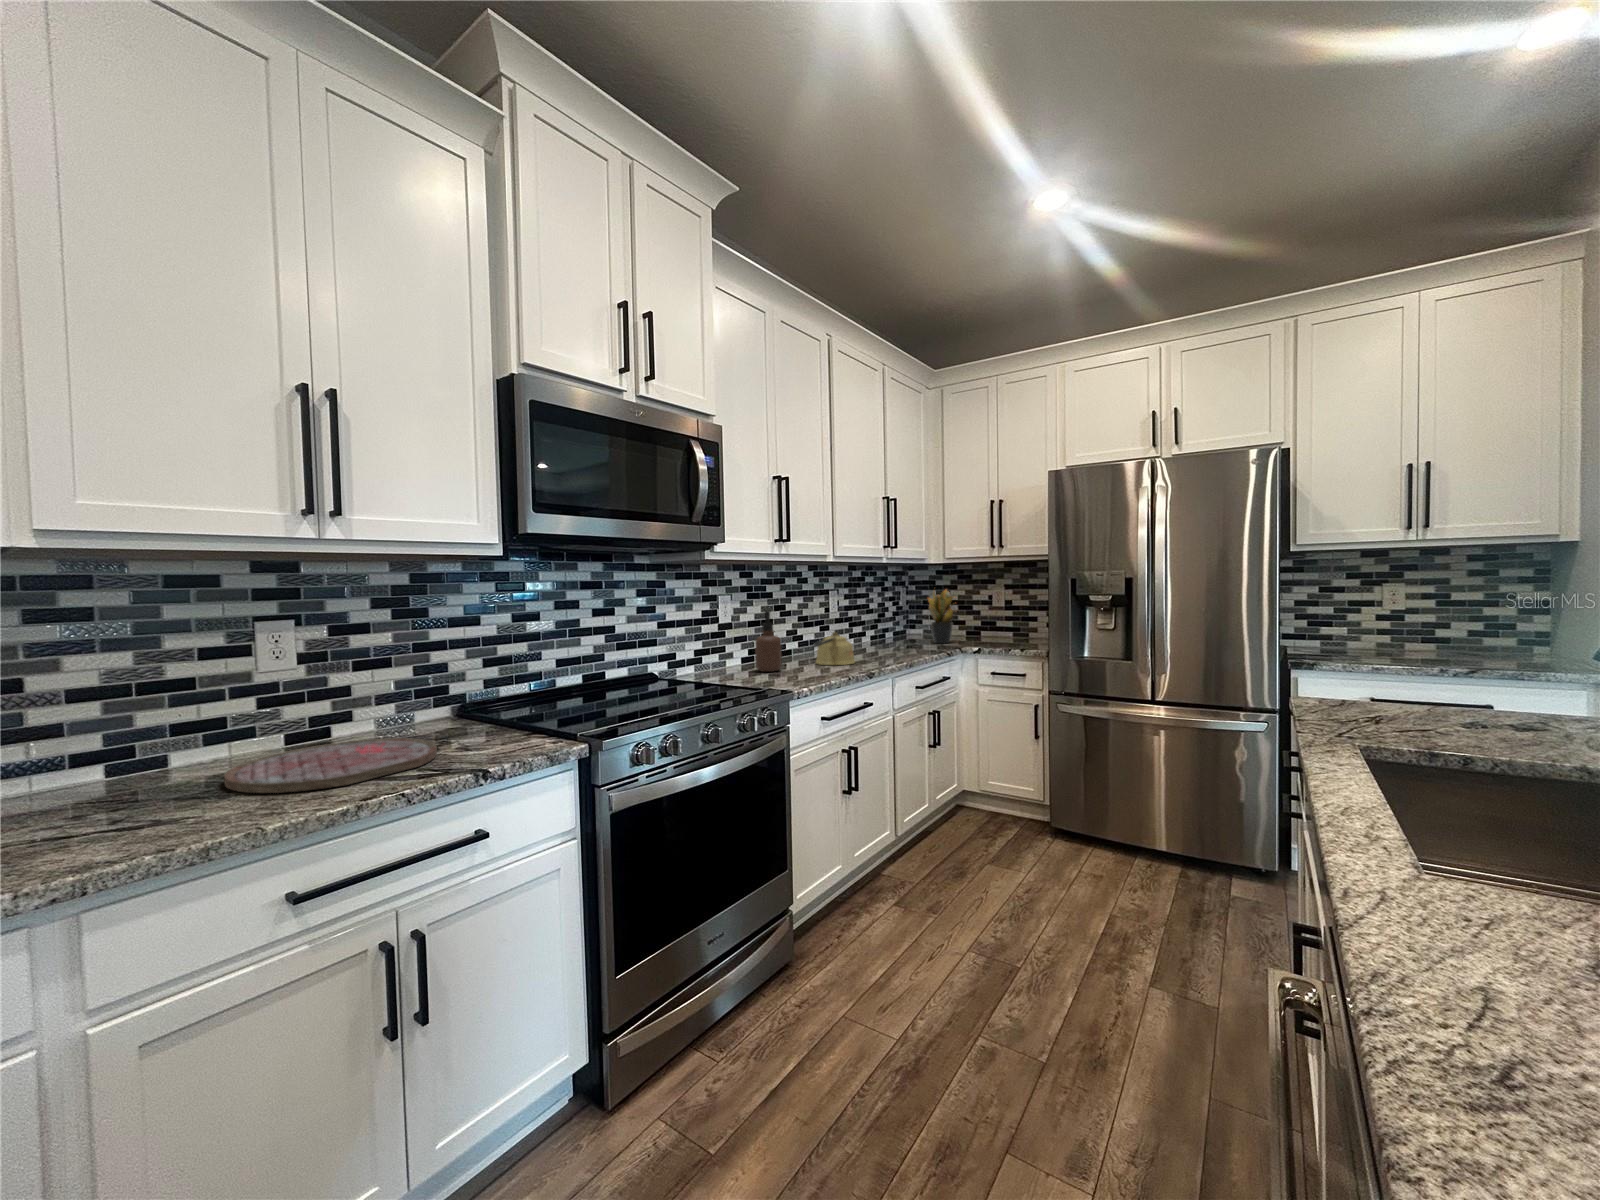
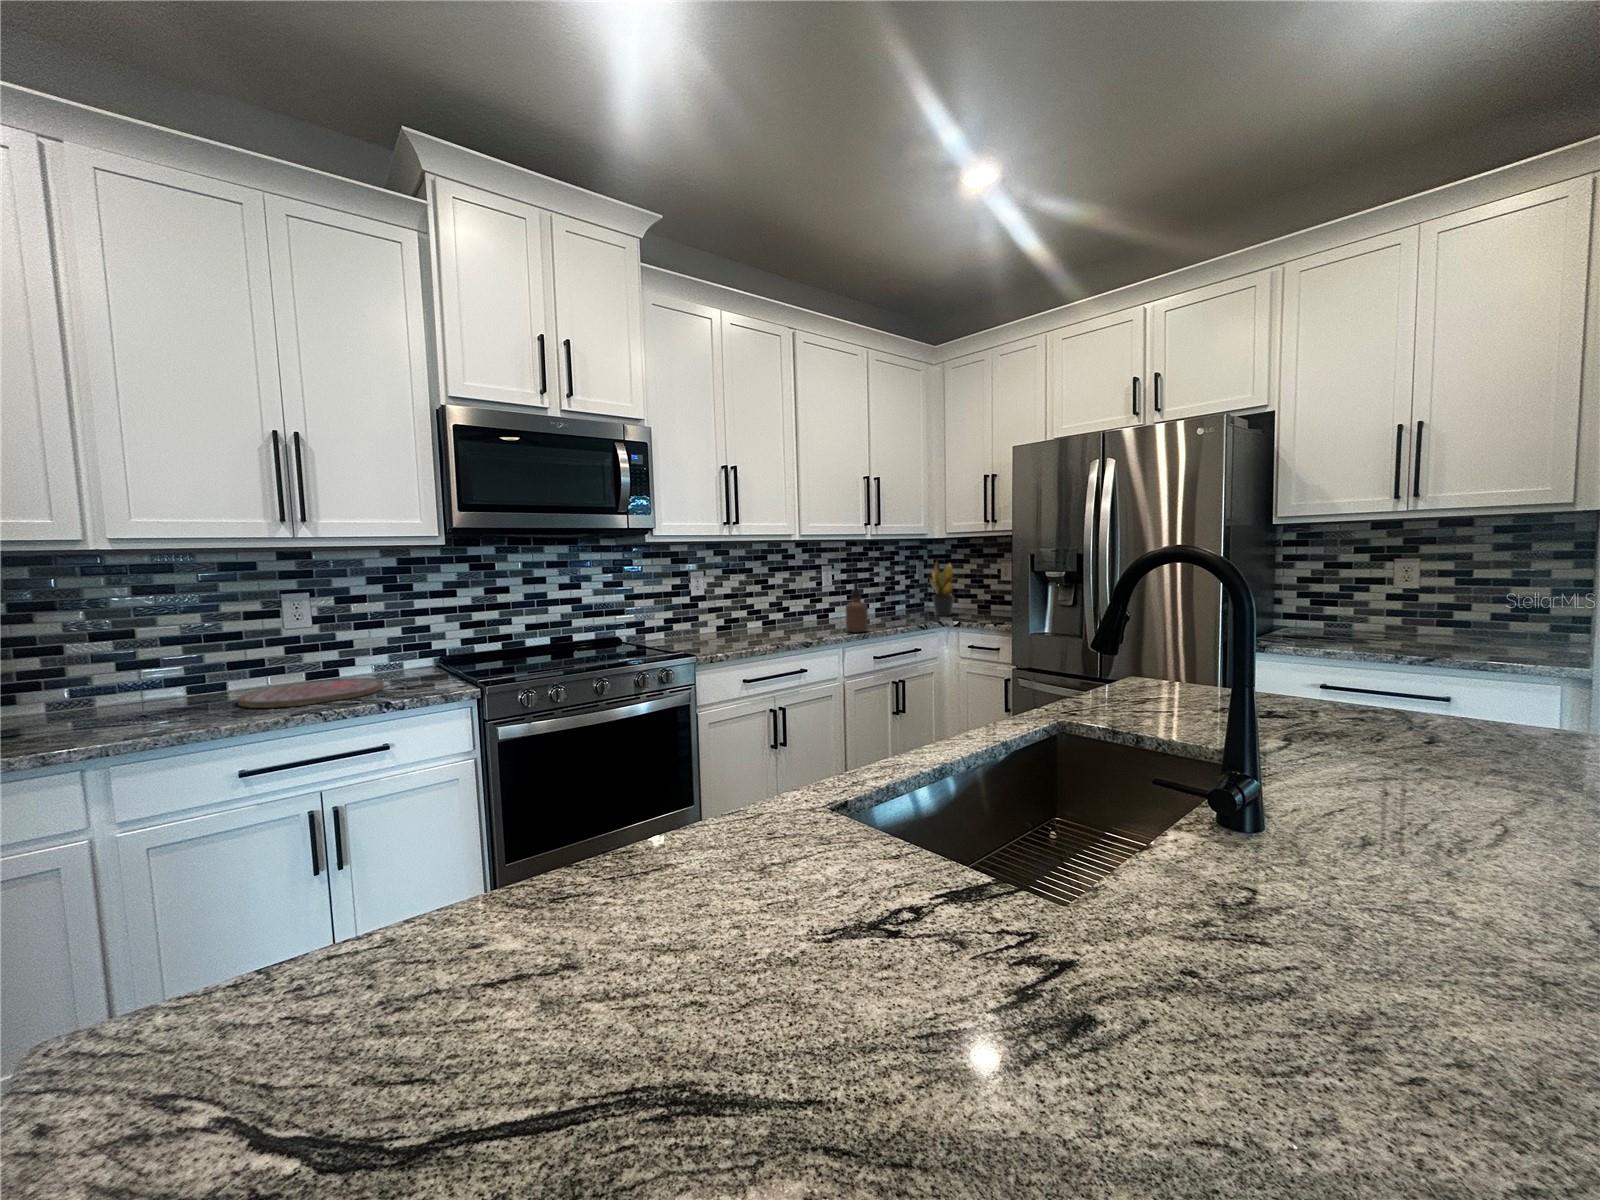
soap dispenser: present [755,611,782,672] -> present [846,581,868,633]
kettle: present [813,632,855,665] -> none [776,604,818,635]

